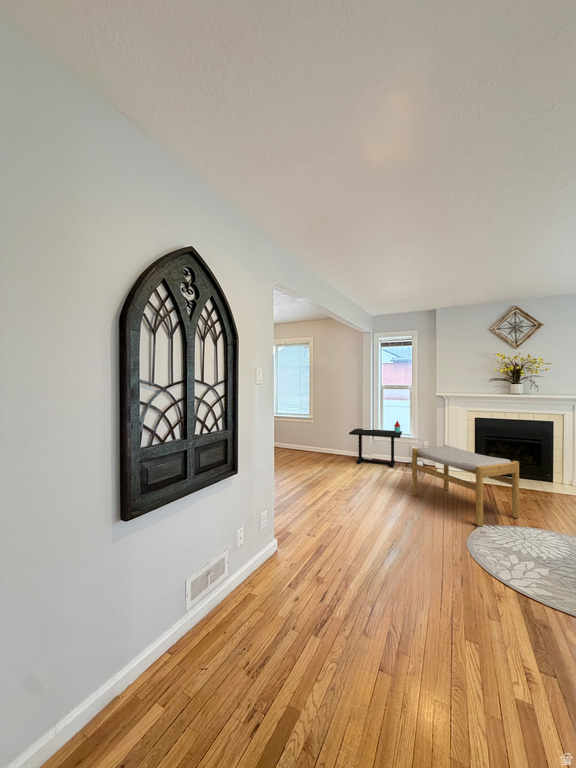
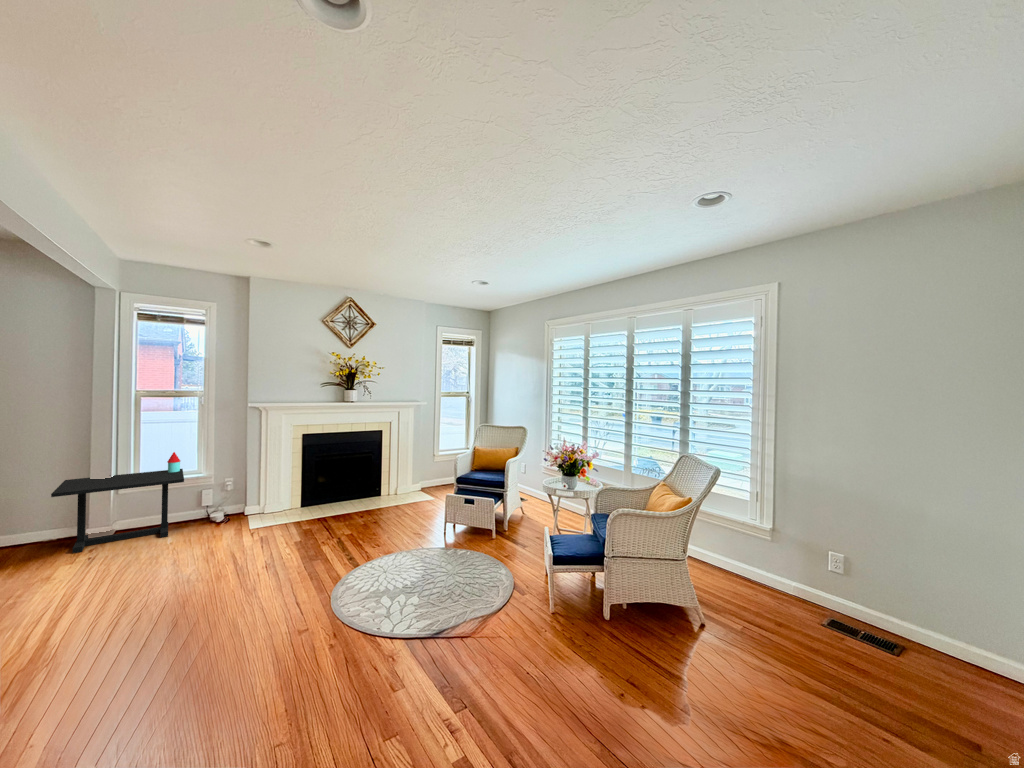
footstool: present [412,445,519,527] -> none [225,480,371,579]

